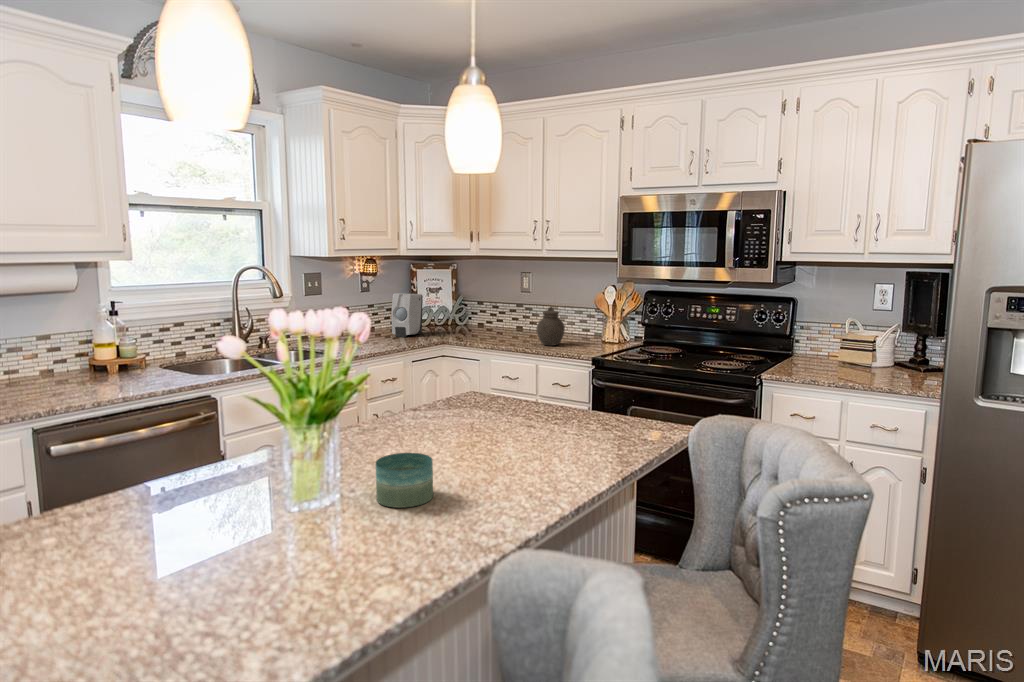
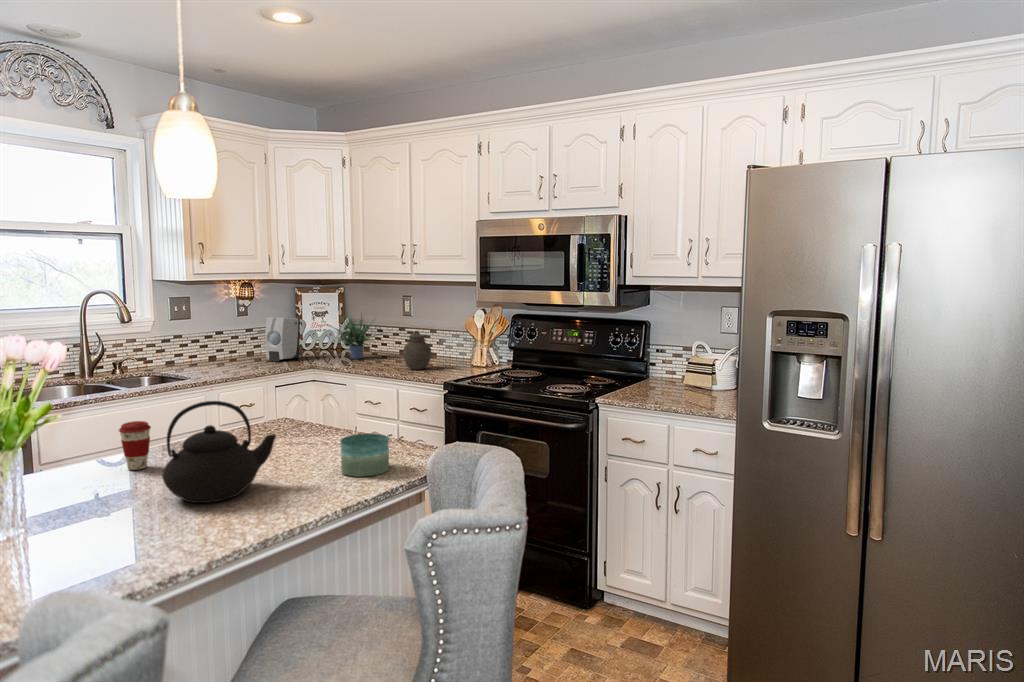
potted plant: none [448,281,508,335] -> present [326,316,384,359]
teapot: none [444,375,538,472] -> present [162,401,276,503]
coffee cup: none [370,395,397,441] -> present [119,421,151,470]
candle: present [376,453,433,508] -> present [341,433,389,477]

